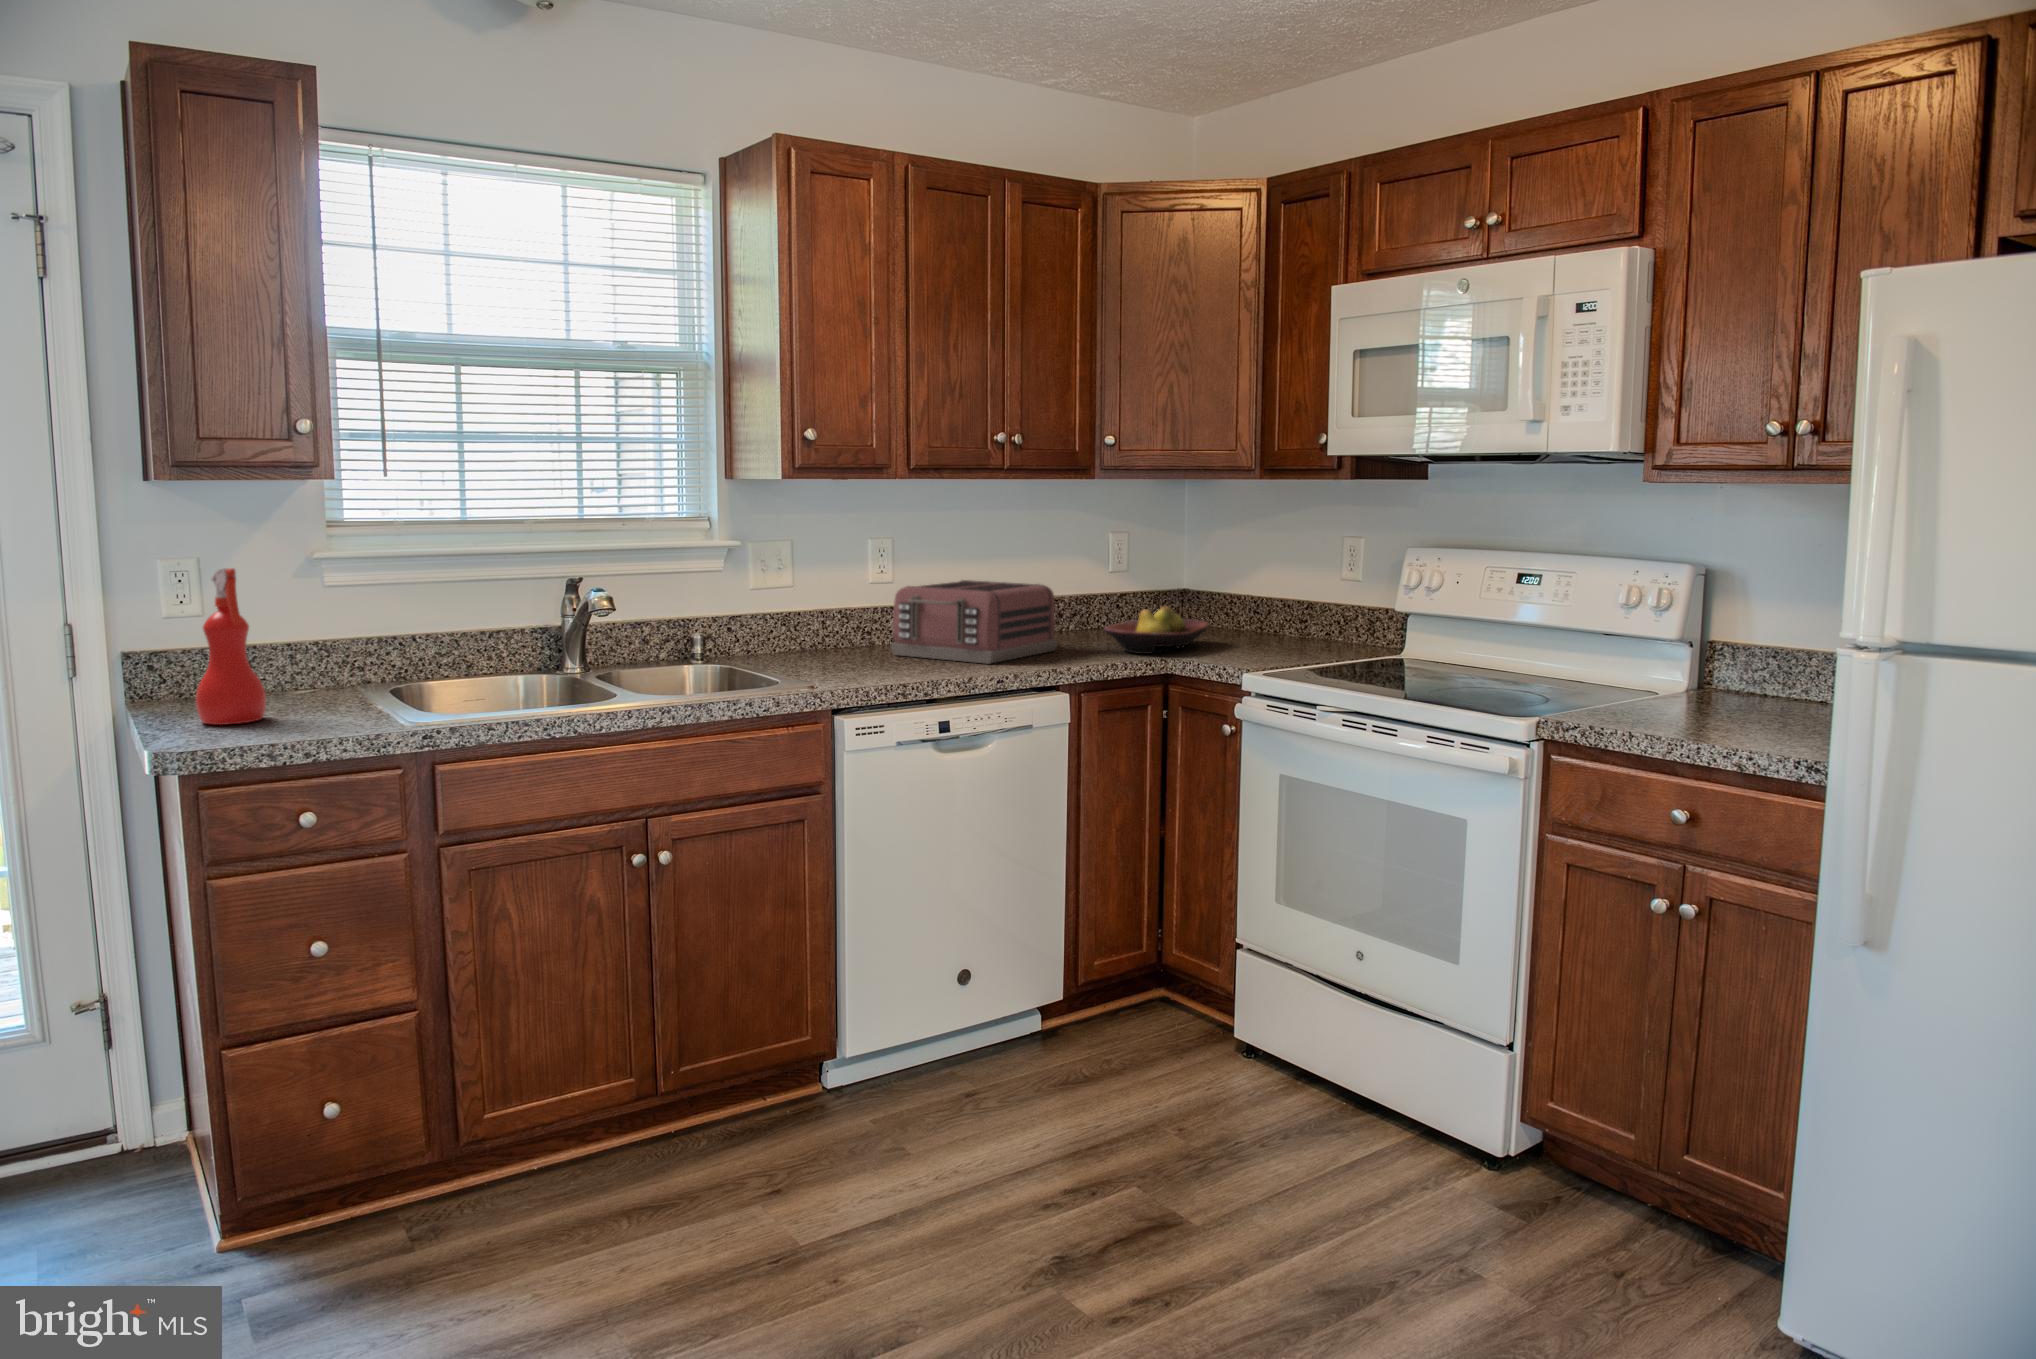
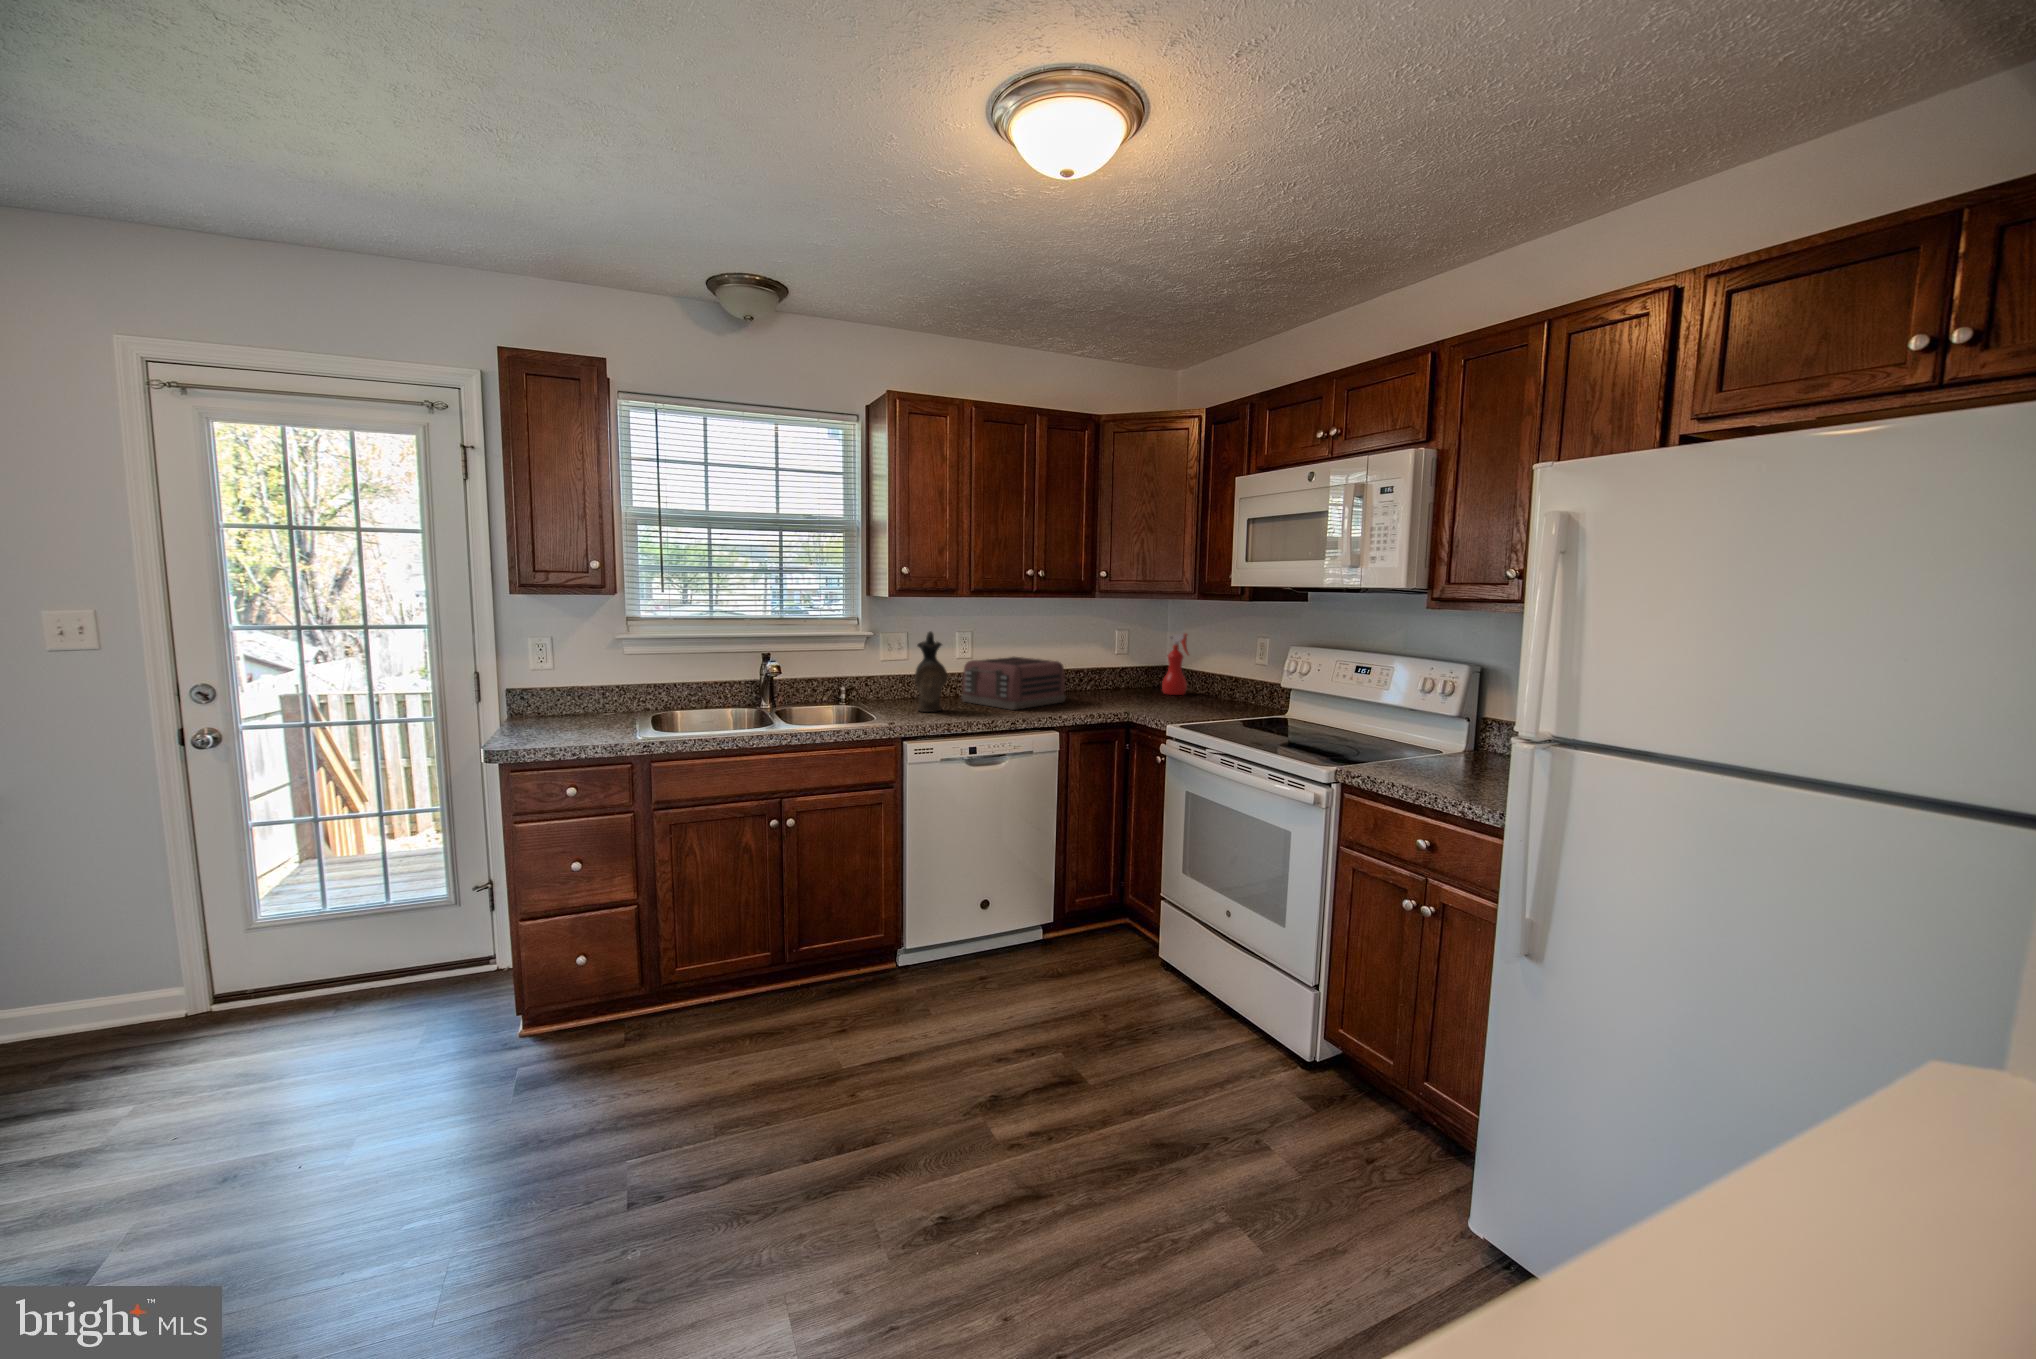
ceramic pitcher: none [832,538,887,671] -> present [915,631,948,712]
spray bottle: present [196,568,266,725] -> present [1162,633,1189,695]
fruit bowl: present [1104,606,1209,654] -> none [1094,676,1167,706]

